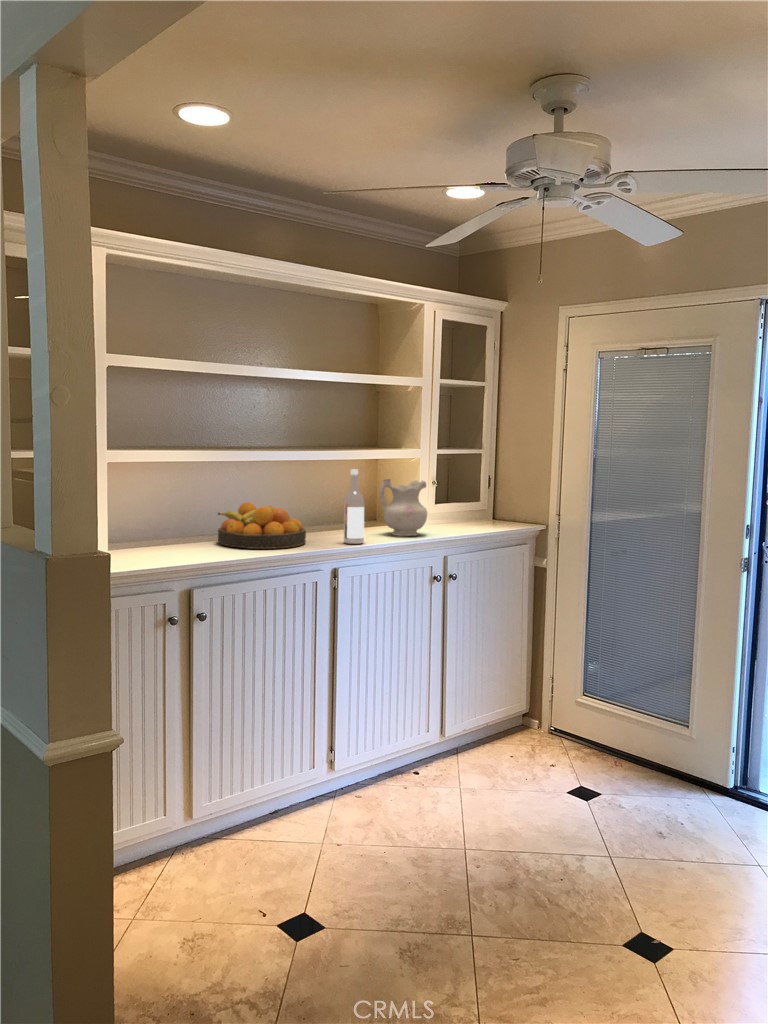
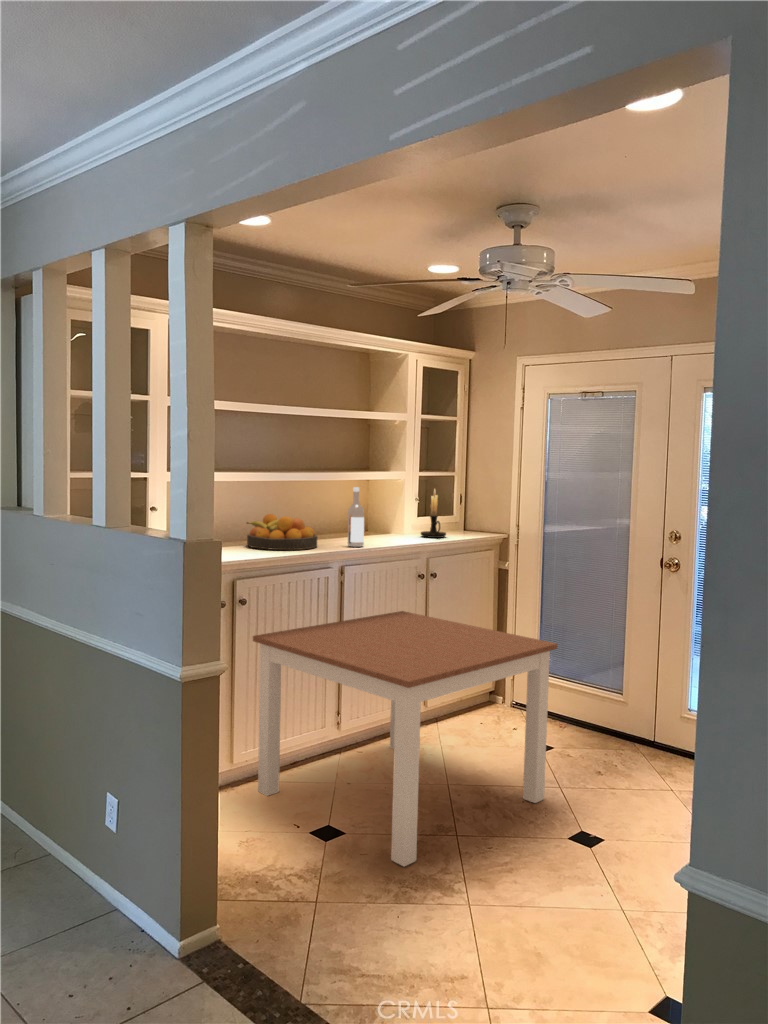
candle holder: none [439,469,470,530] -> present [421,489,446,538]
ceramic pitcher: present [379,479,427,536] -> none [374,495,413,542]
dining table: none [214,623,608,988] -> present [253,611,557,866]

